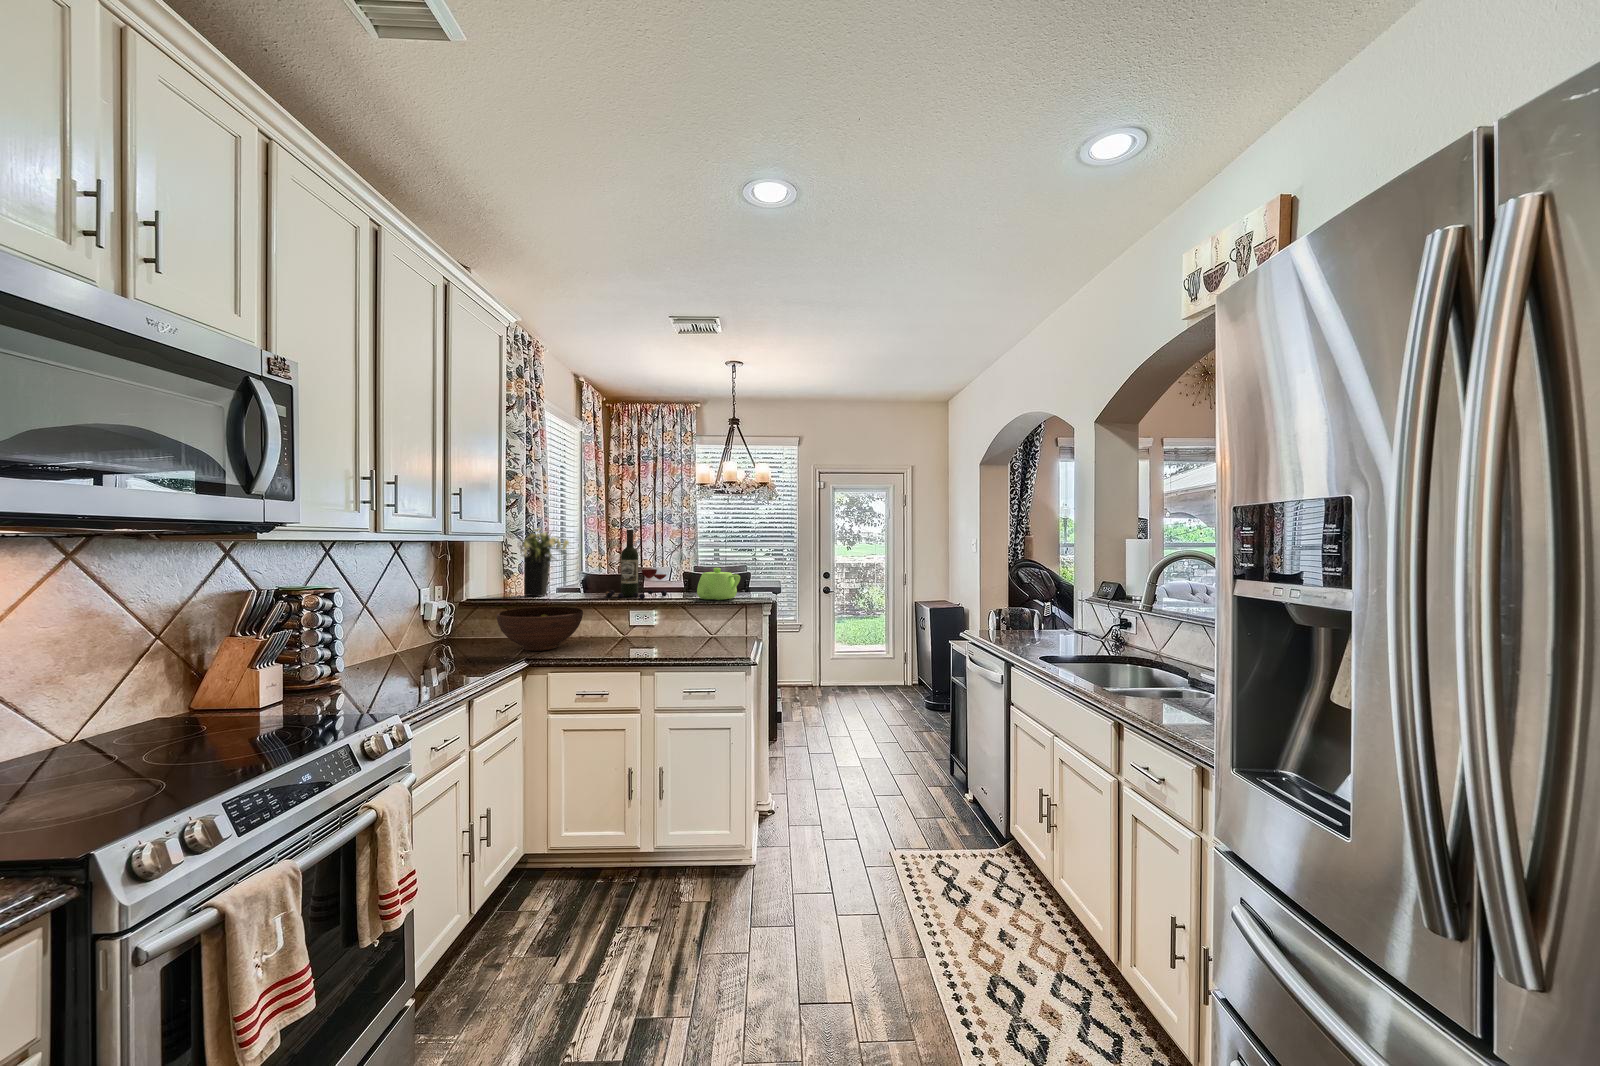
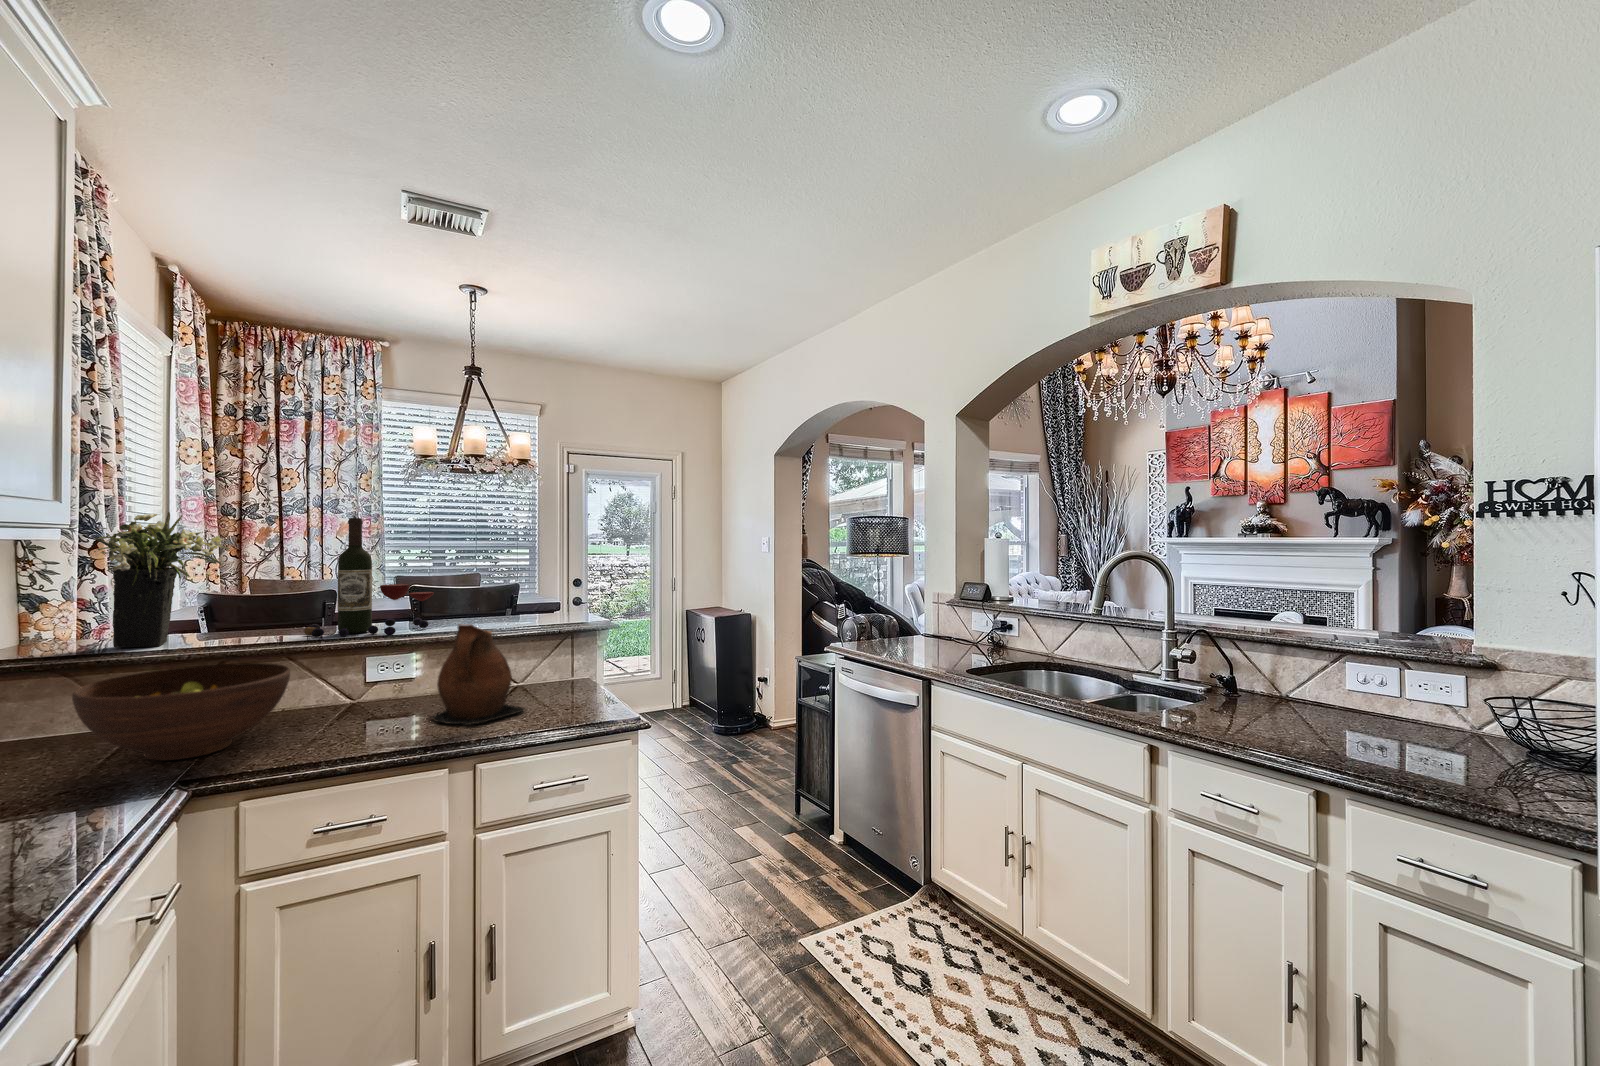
teapot: present [697,568,740,600] -> none [493,578,568,629]
ceramic pitcher: none [644,593,697,652] -> present [430,624,524,725]

